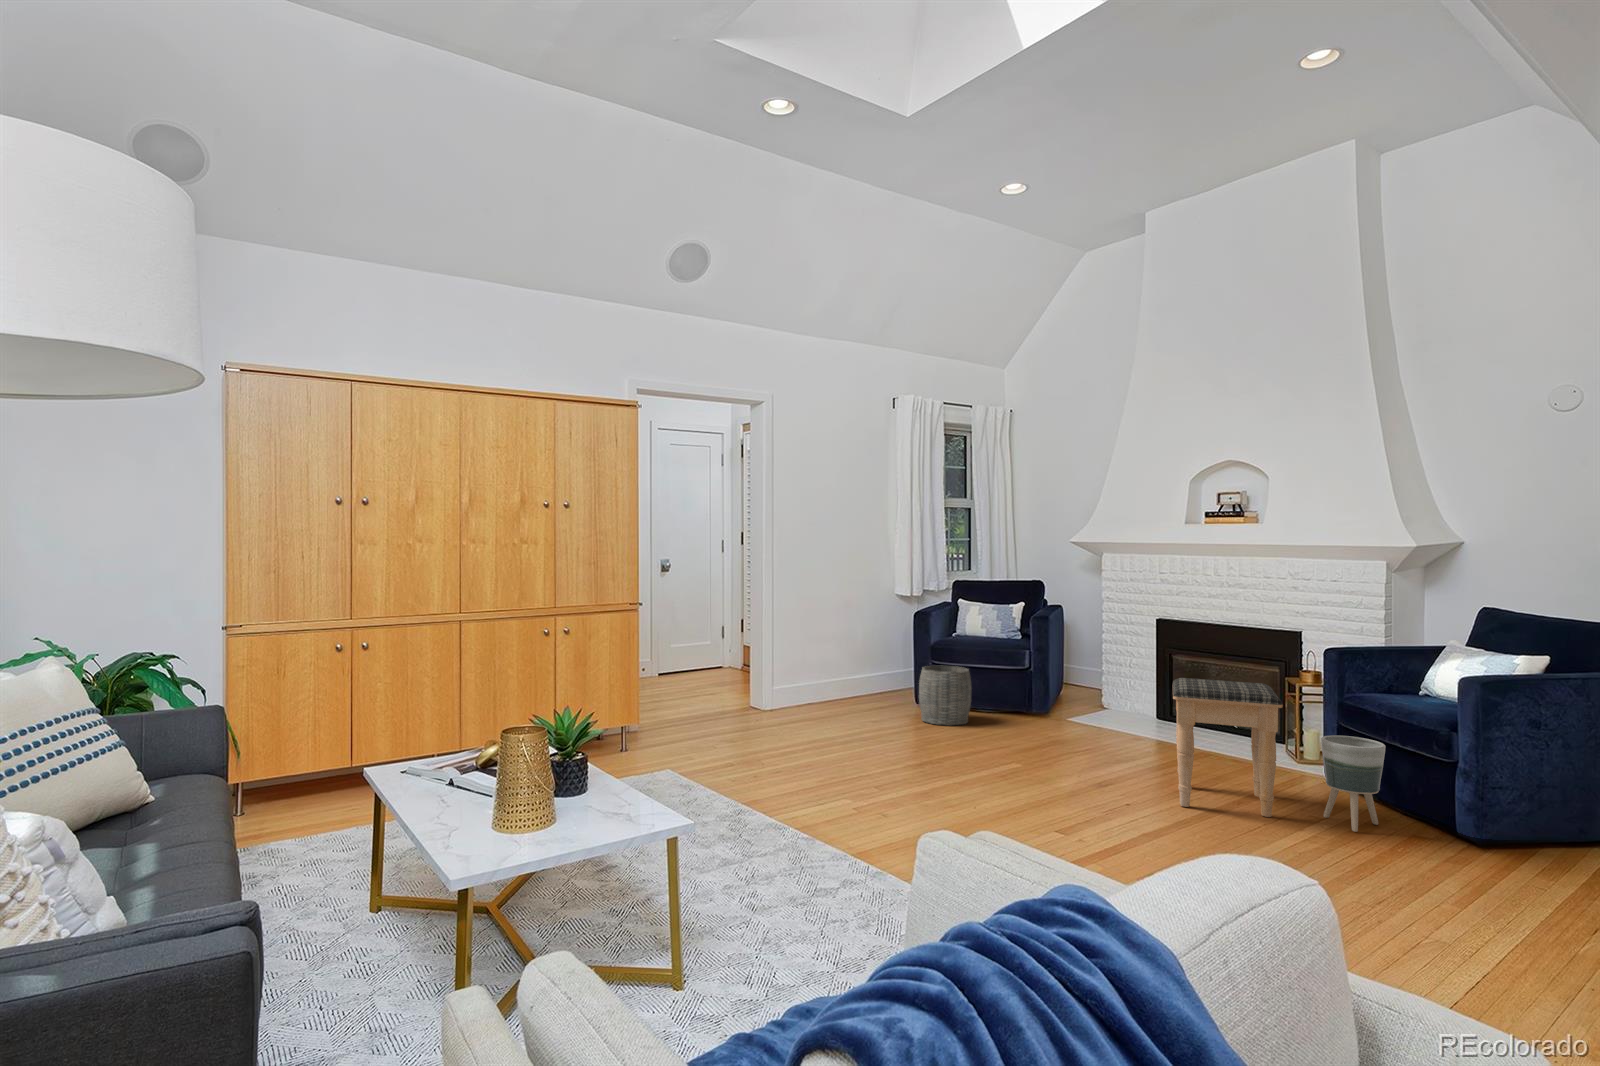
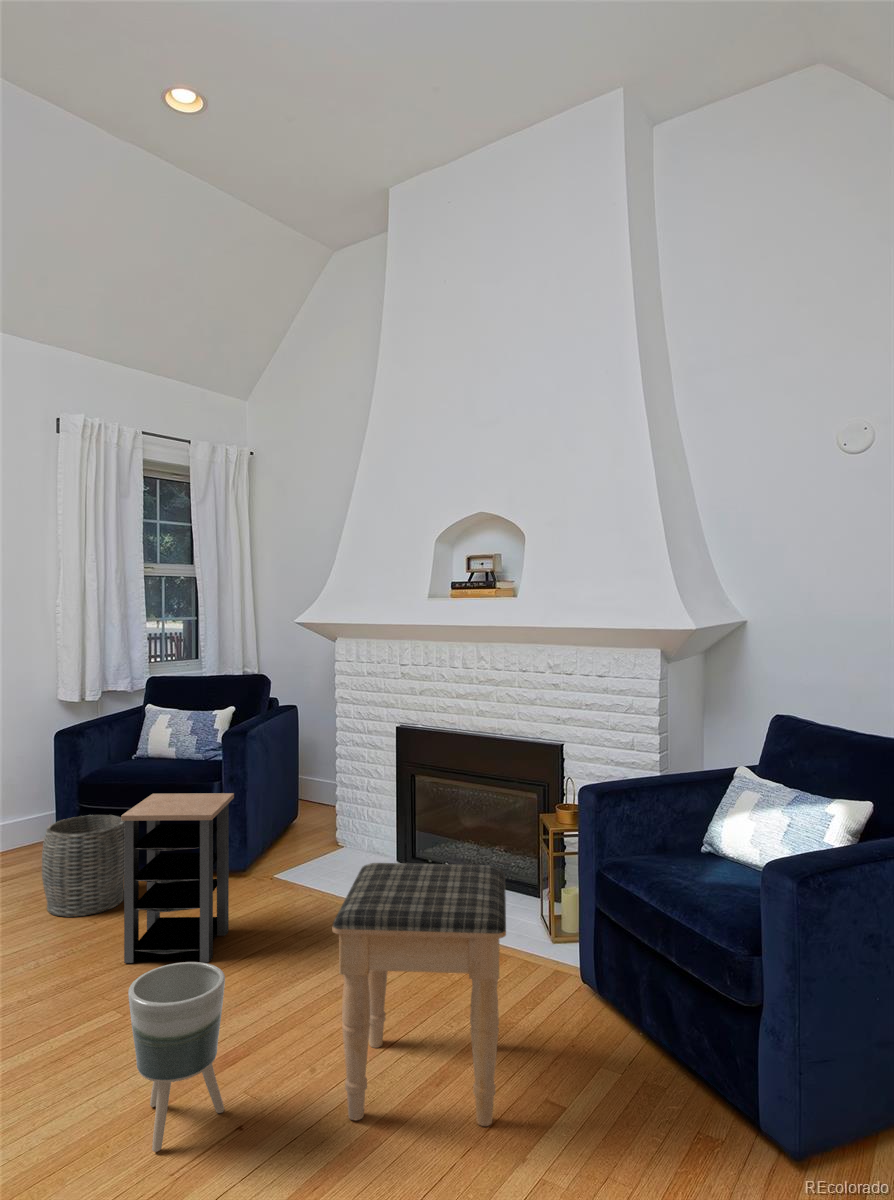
side table: none [996,647,1056,750] -> present [121,793,234,963]
planter: present [1321,735,1386,832] -> present [128,962,225,1152]

